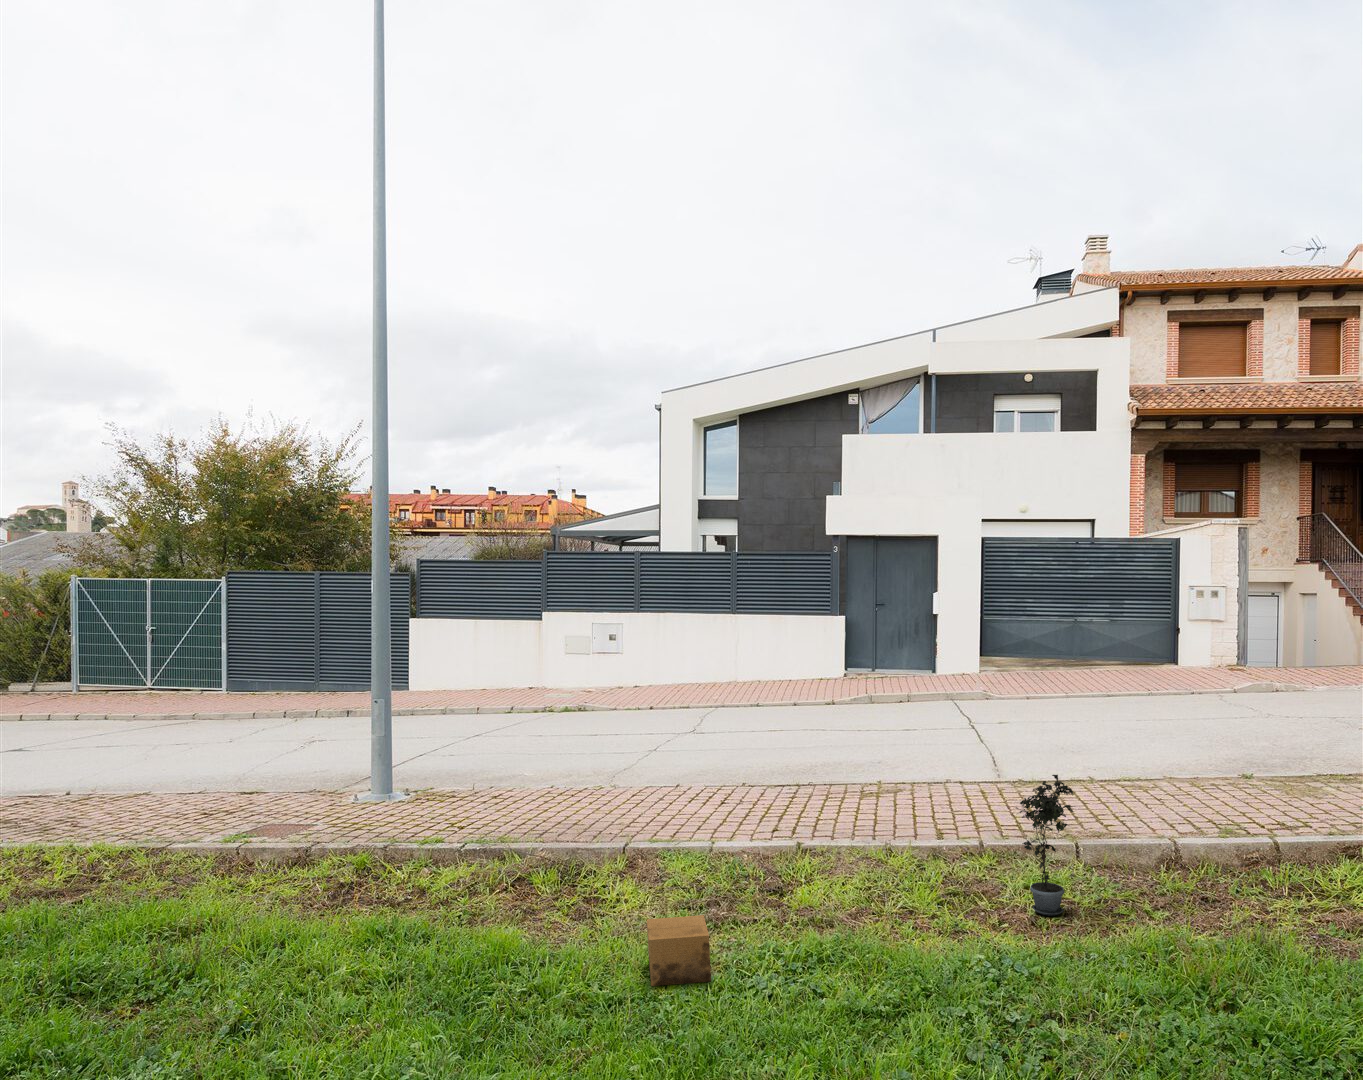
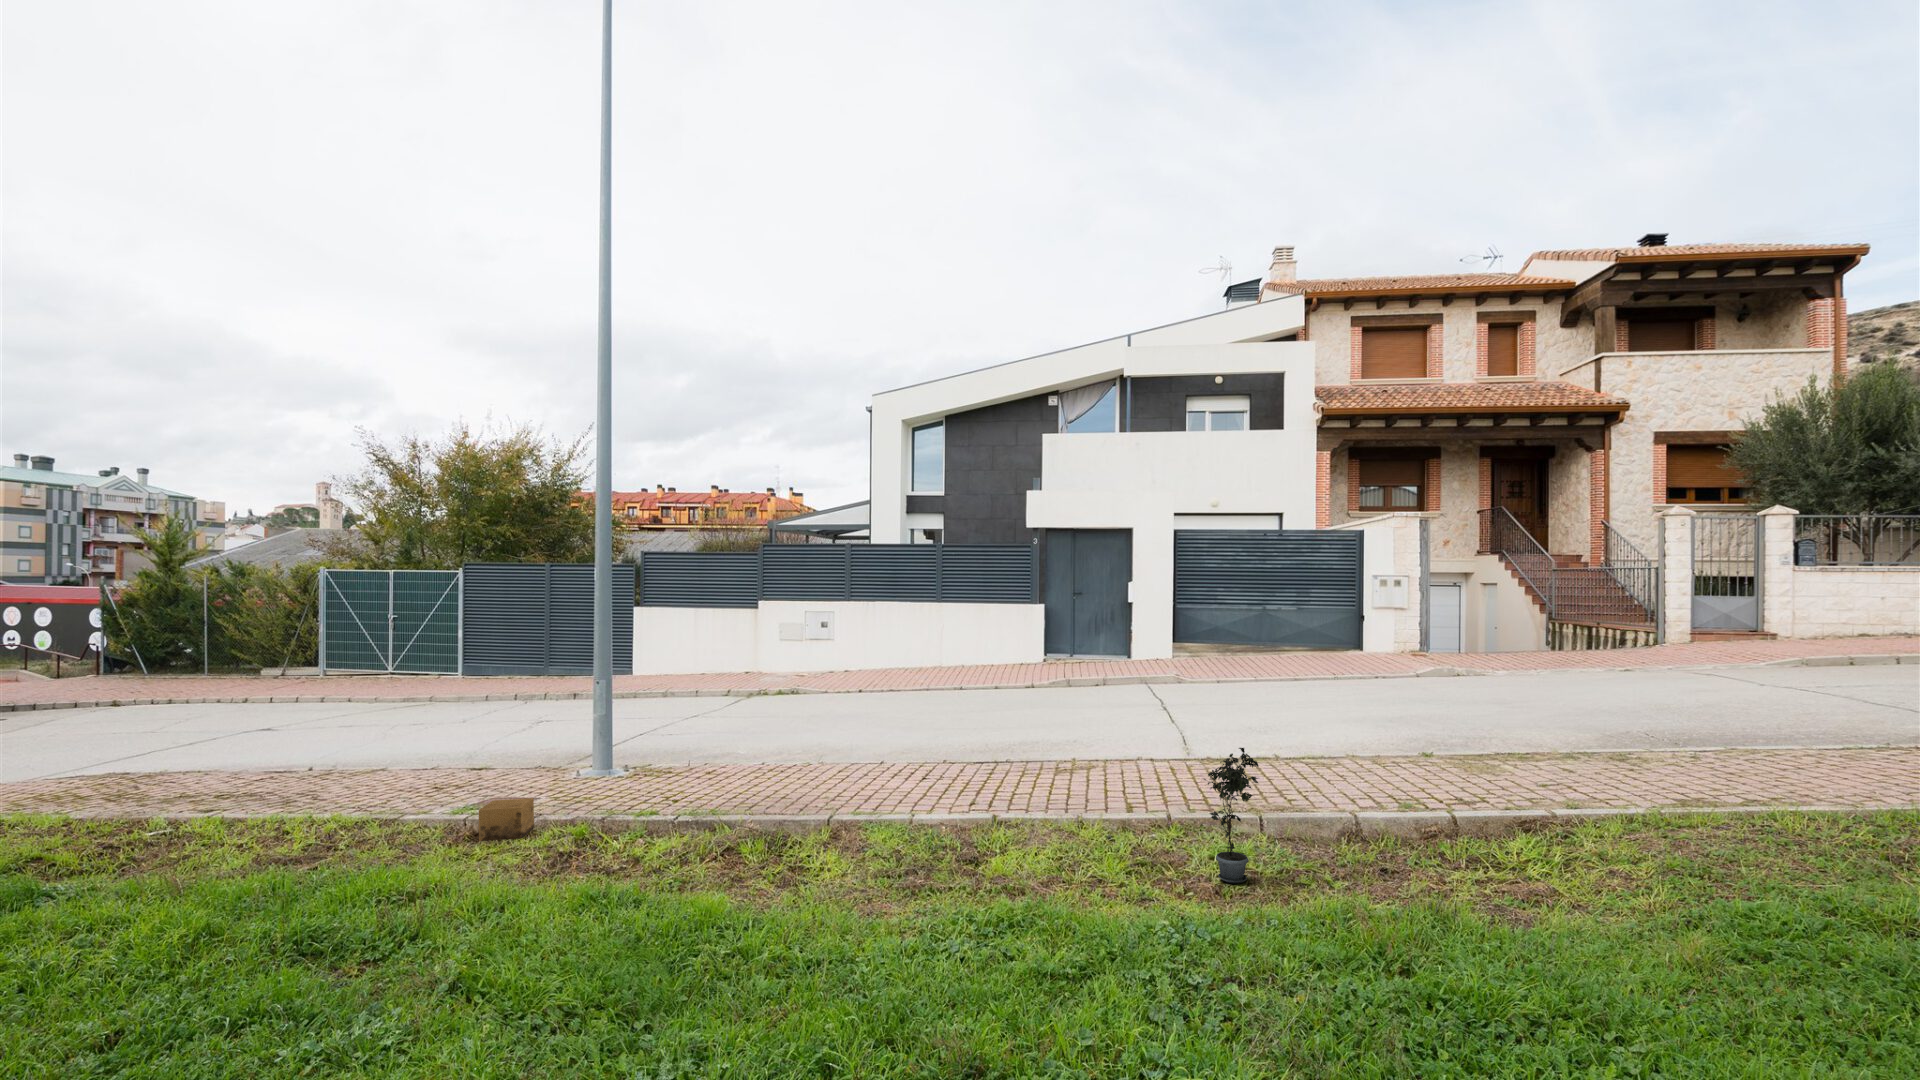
cardboard box: present [647,915,711,986] -> present [479,798,534,841]

